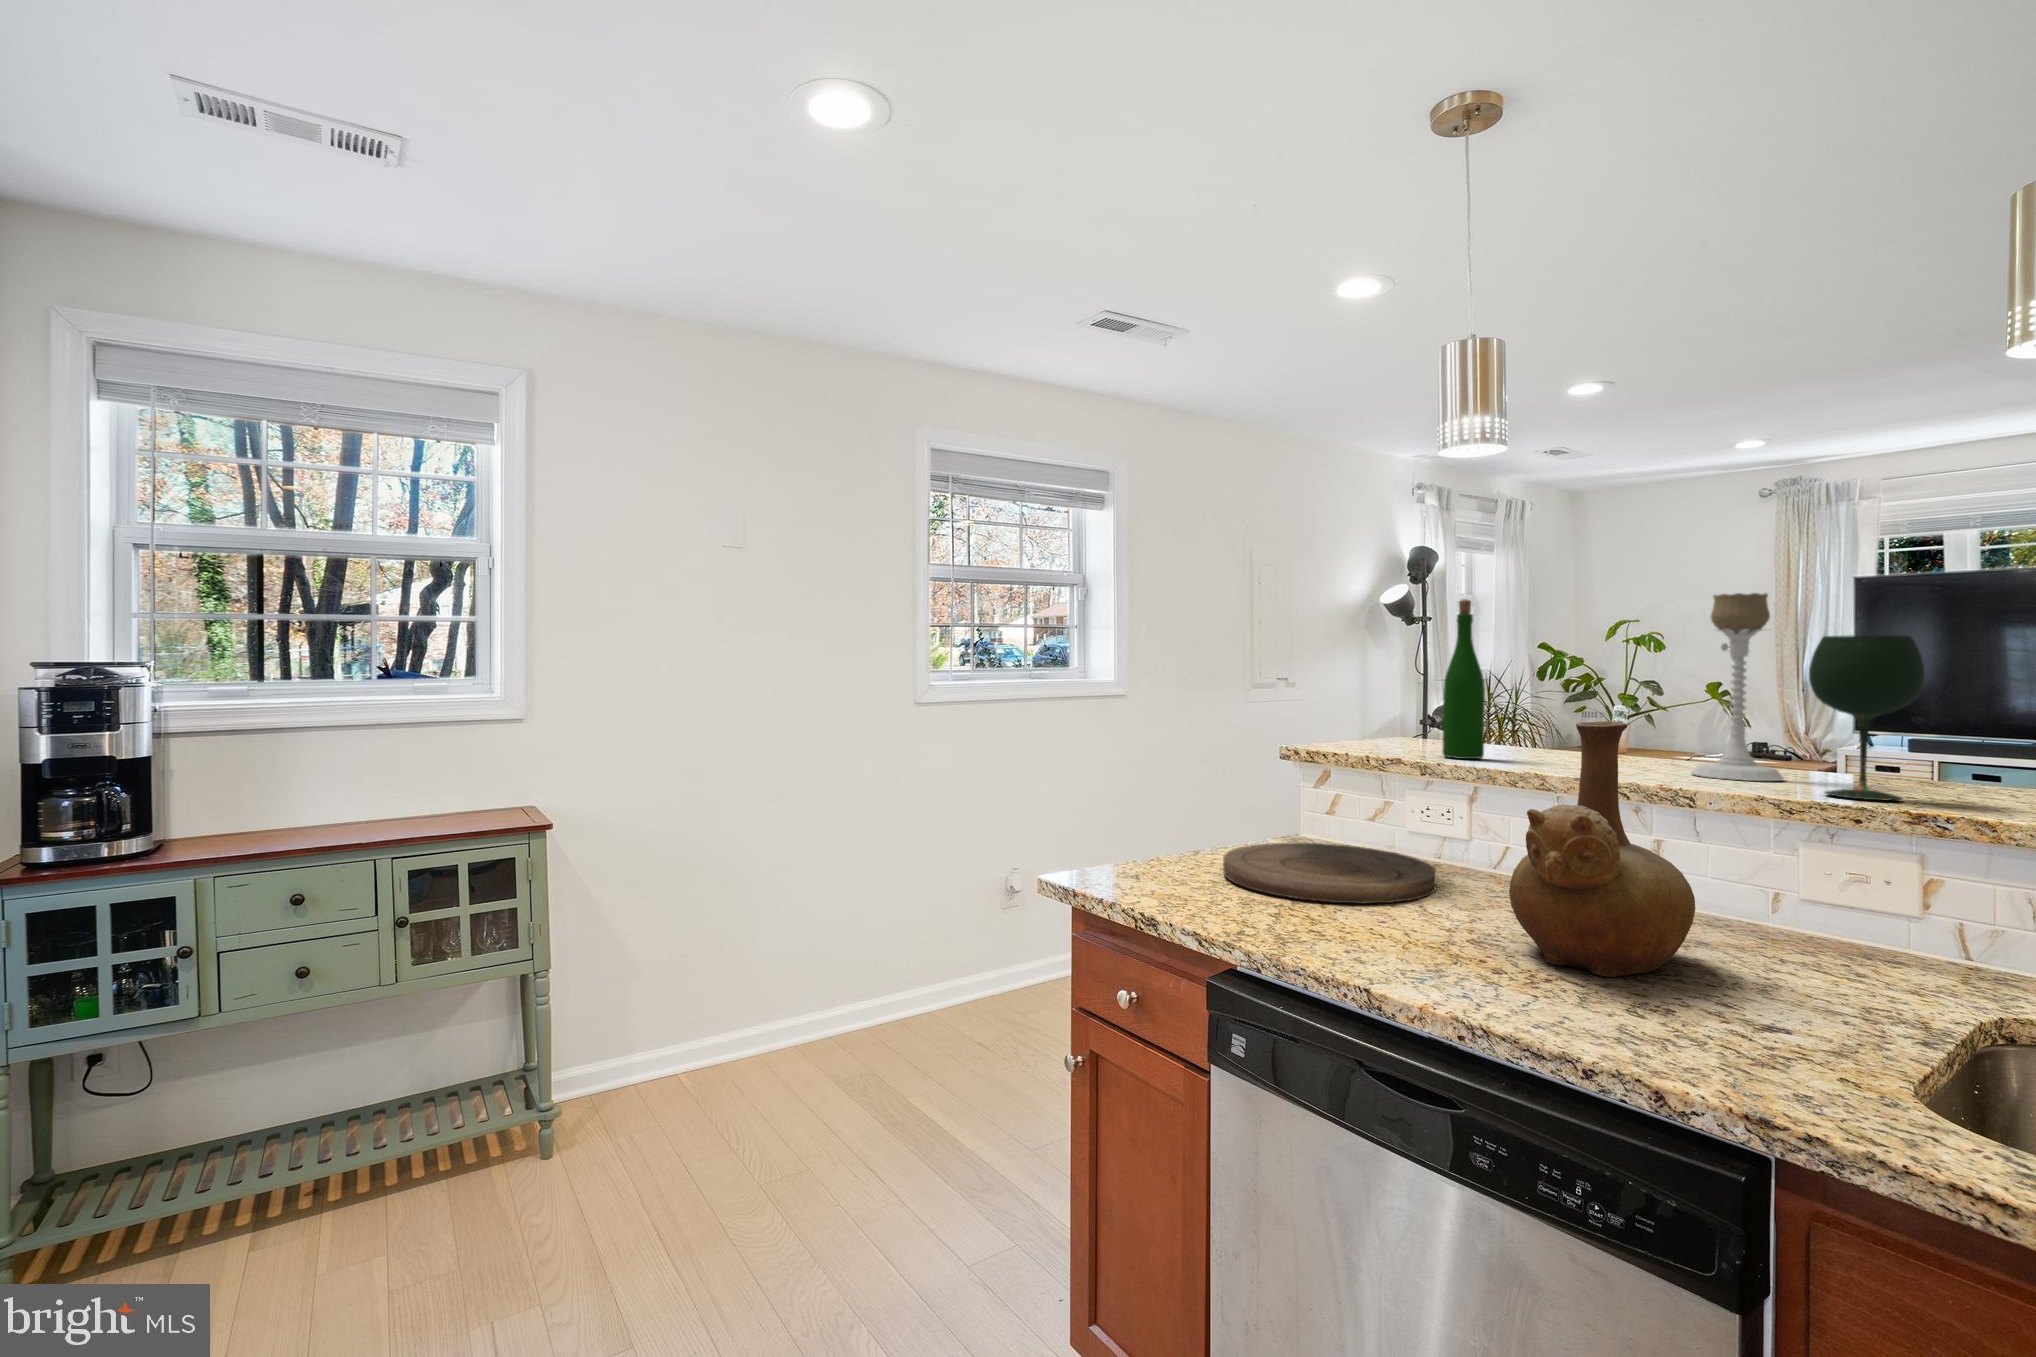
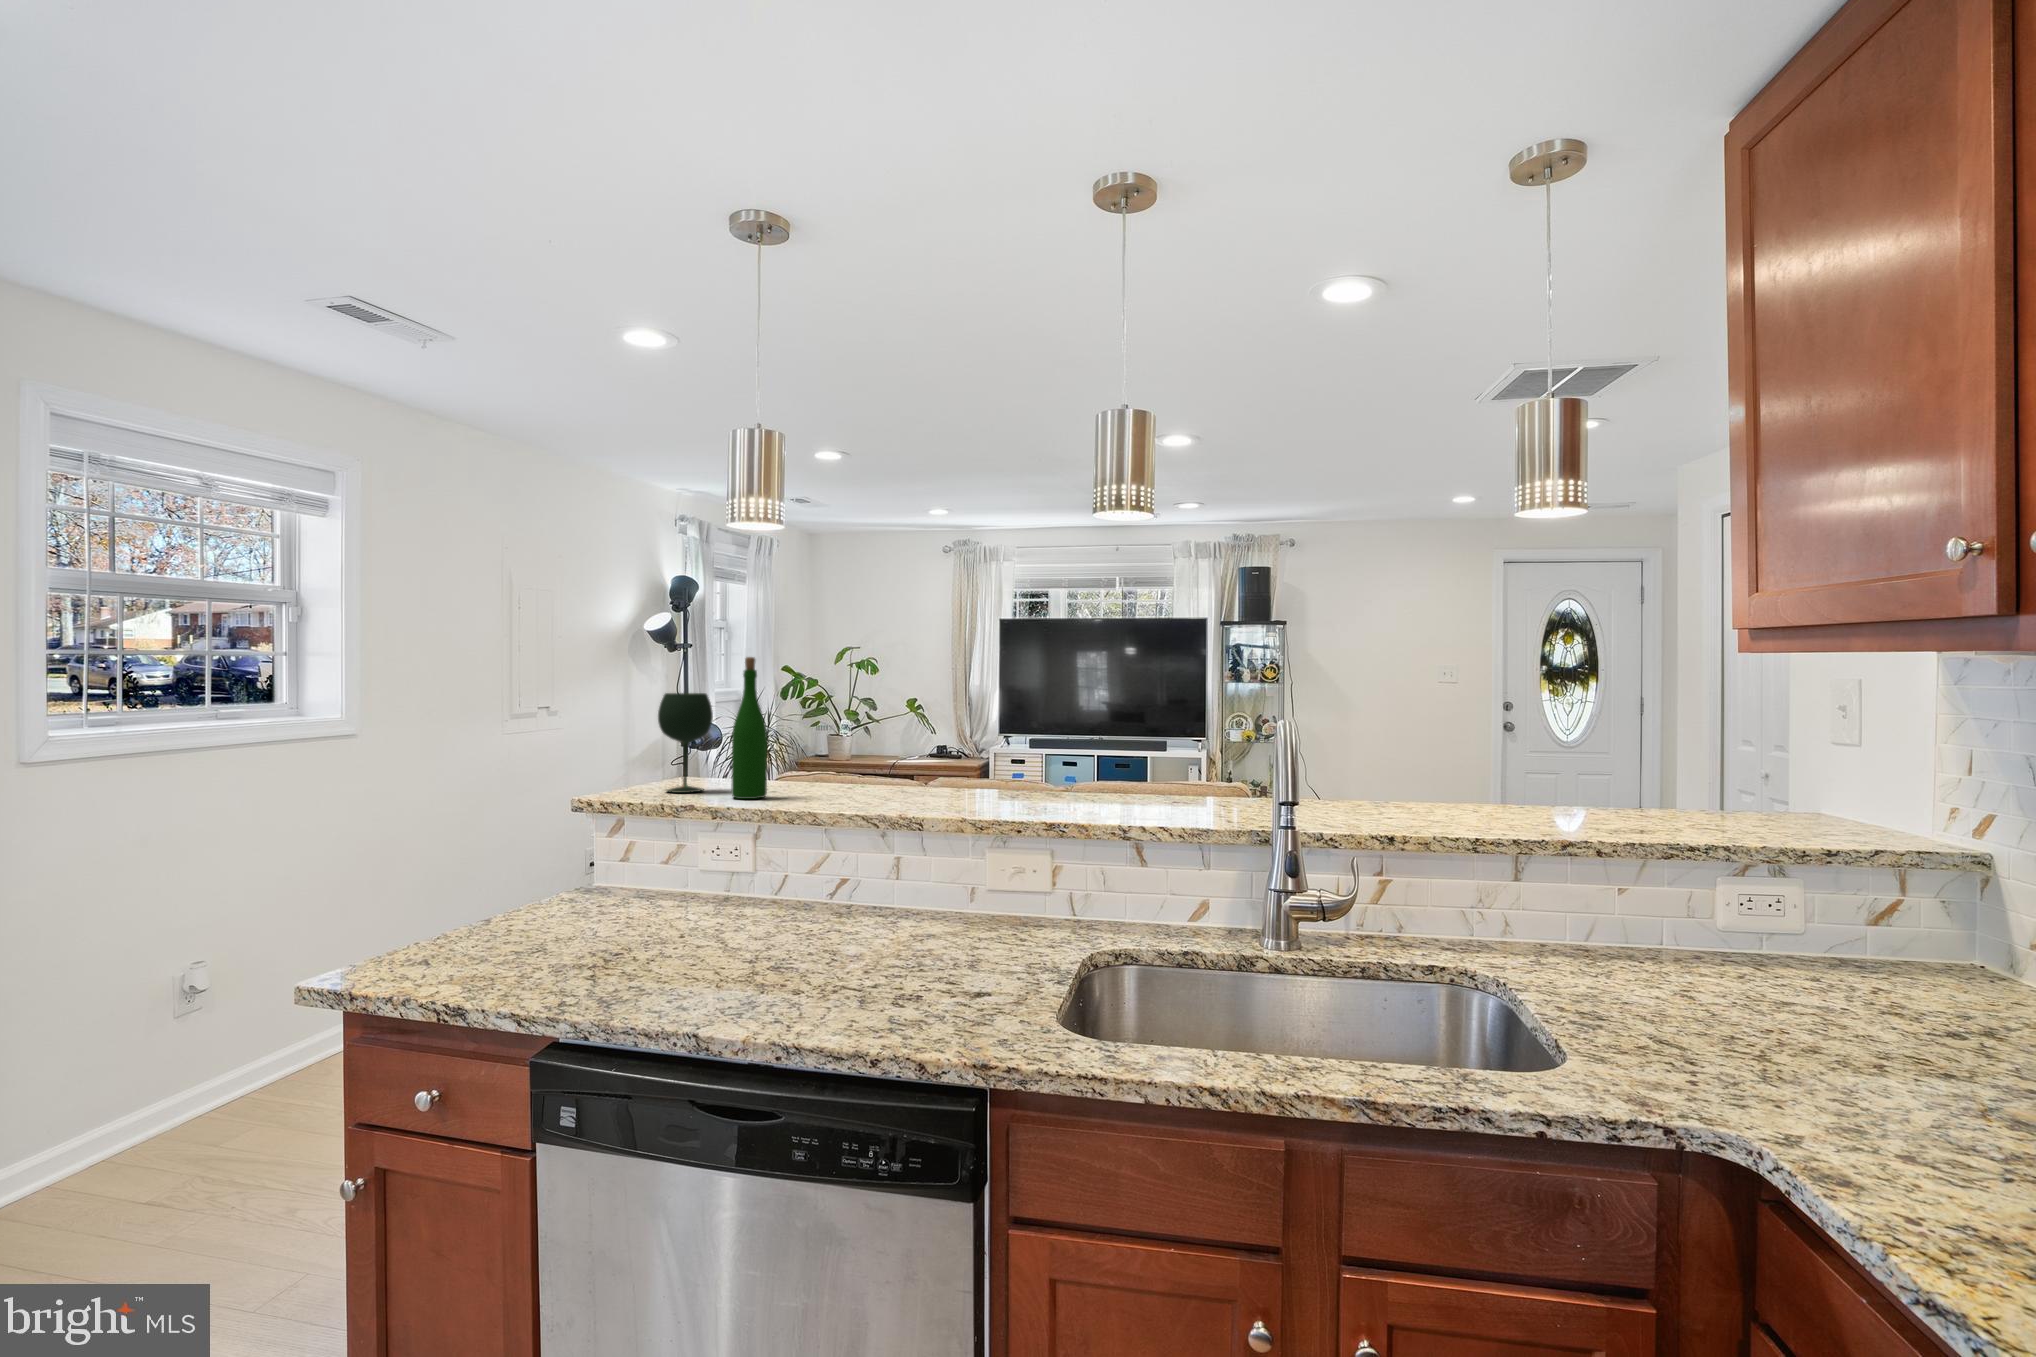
candle holder: present [1692,593,1784,781] -> none [916,661,973,802]
wine glass: present [1809,635,1925,800] -> present [658,693,713,793]
vase: present [1509,721,1695,977] -> none [803,773,930,978]
cutting board: present [1223,843,1436,904] -> none [524,891,734,957]

